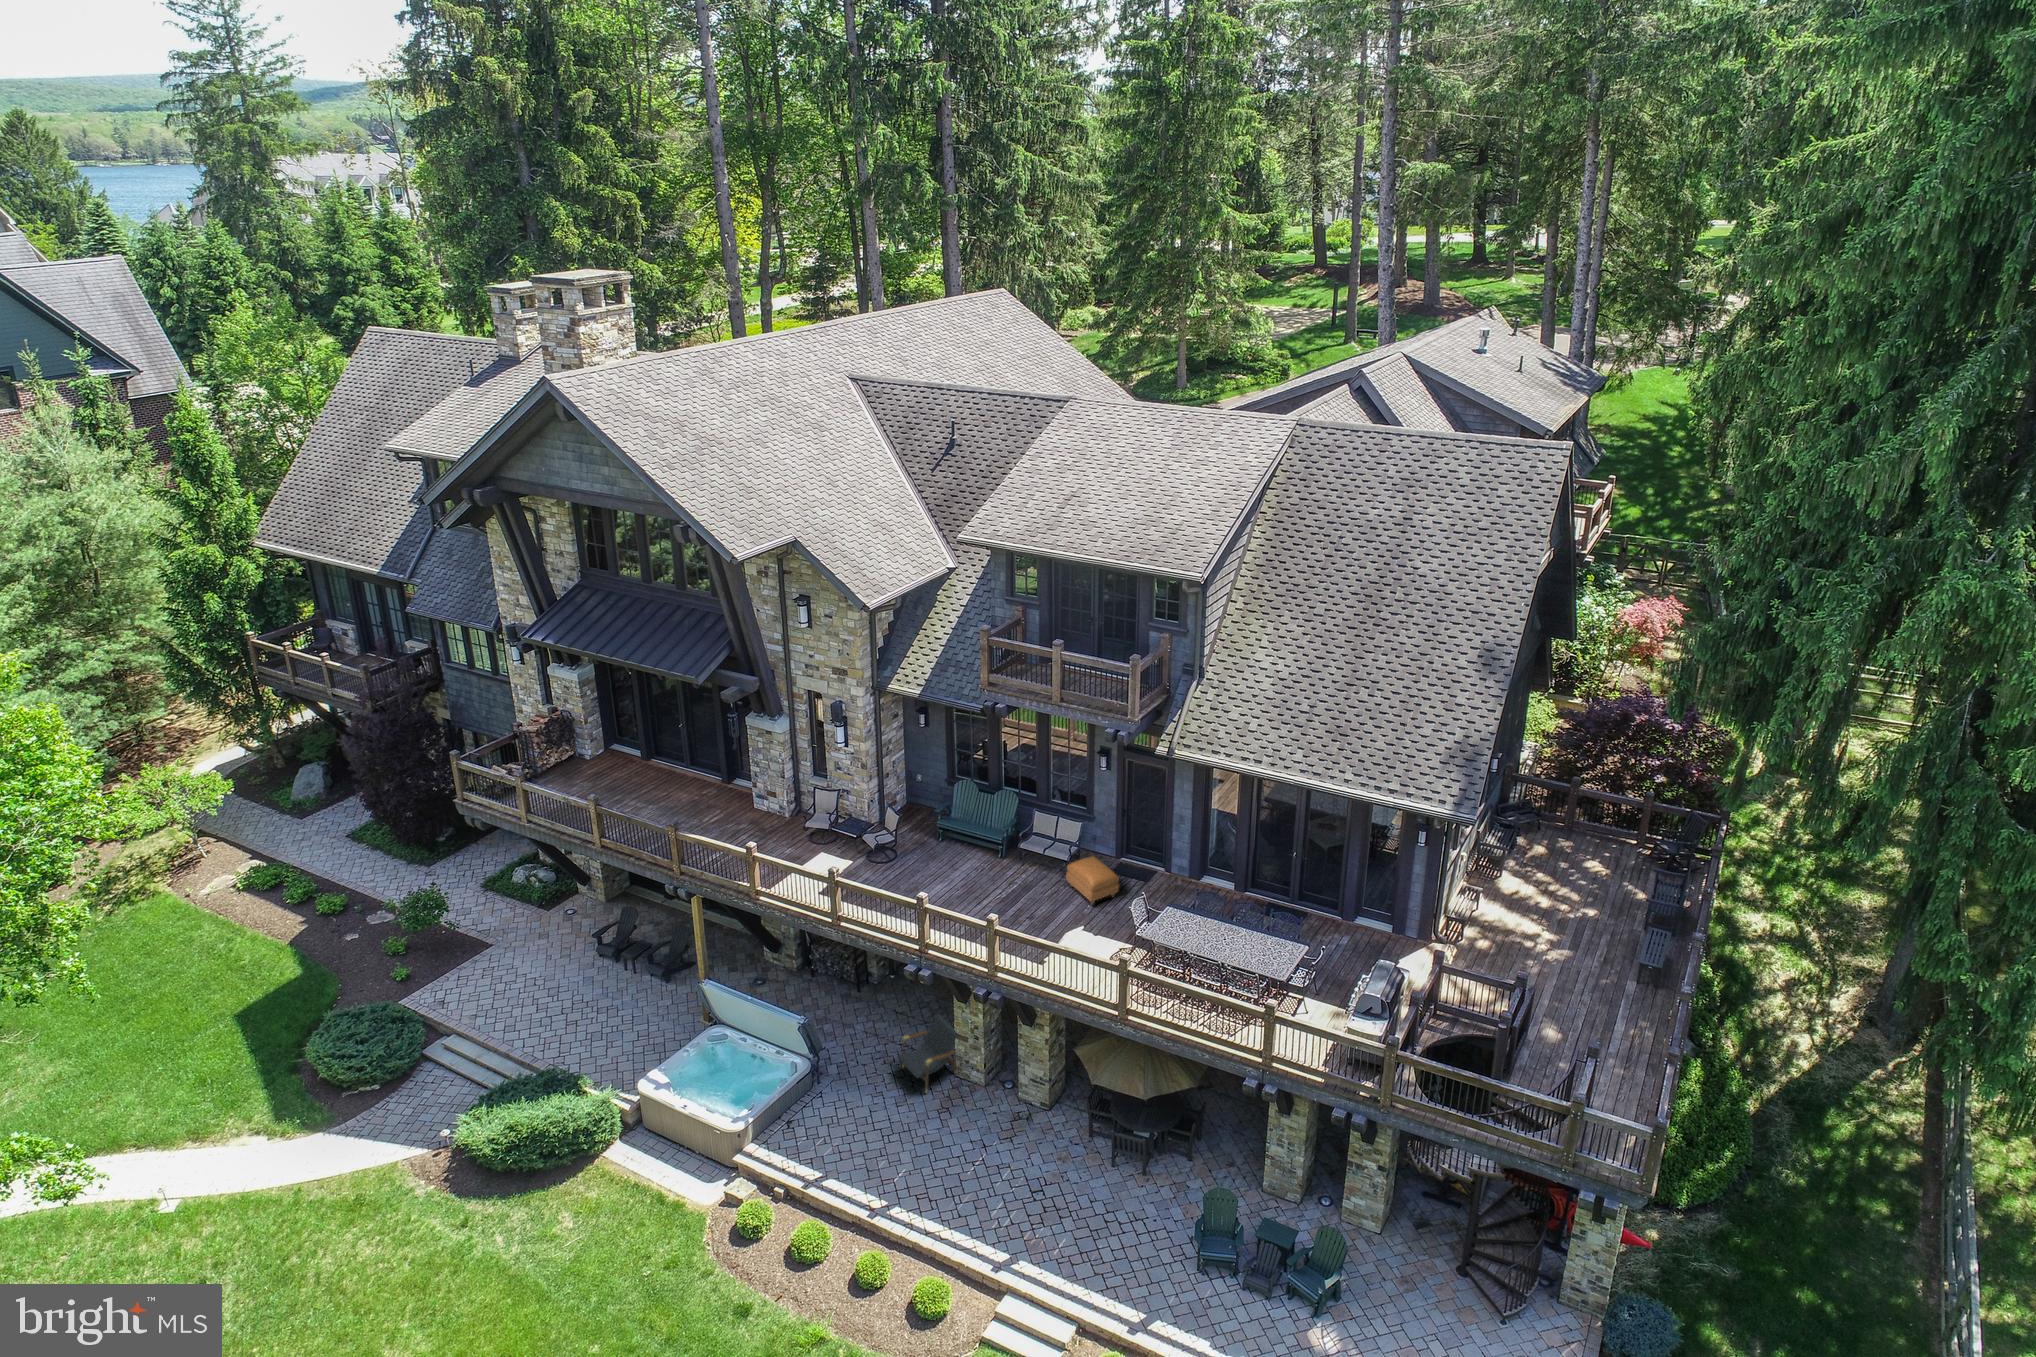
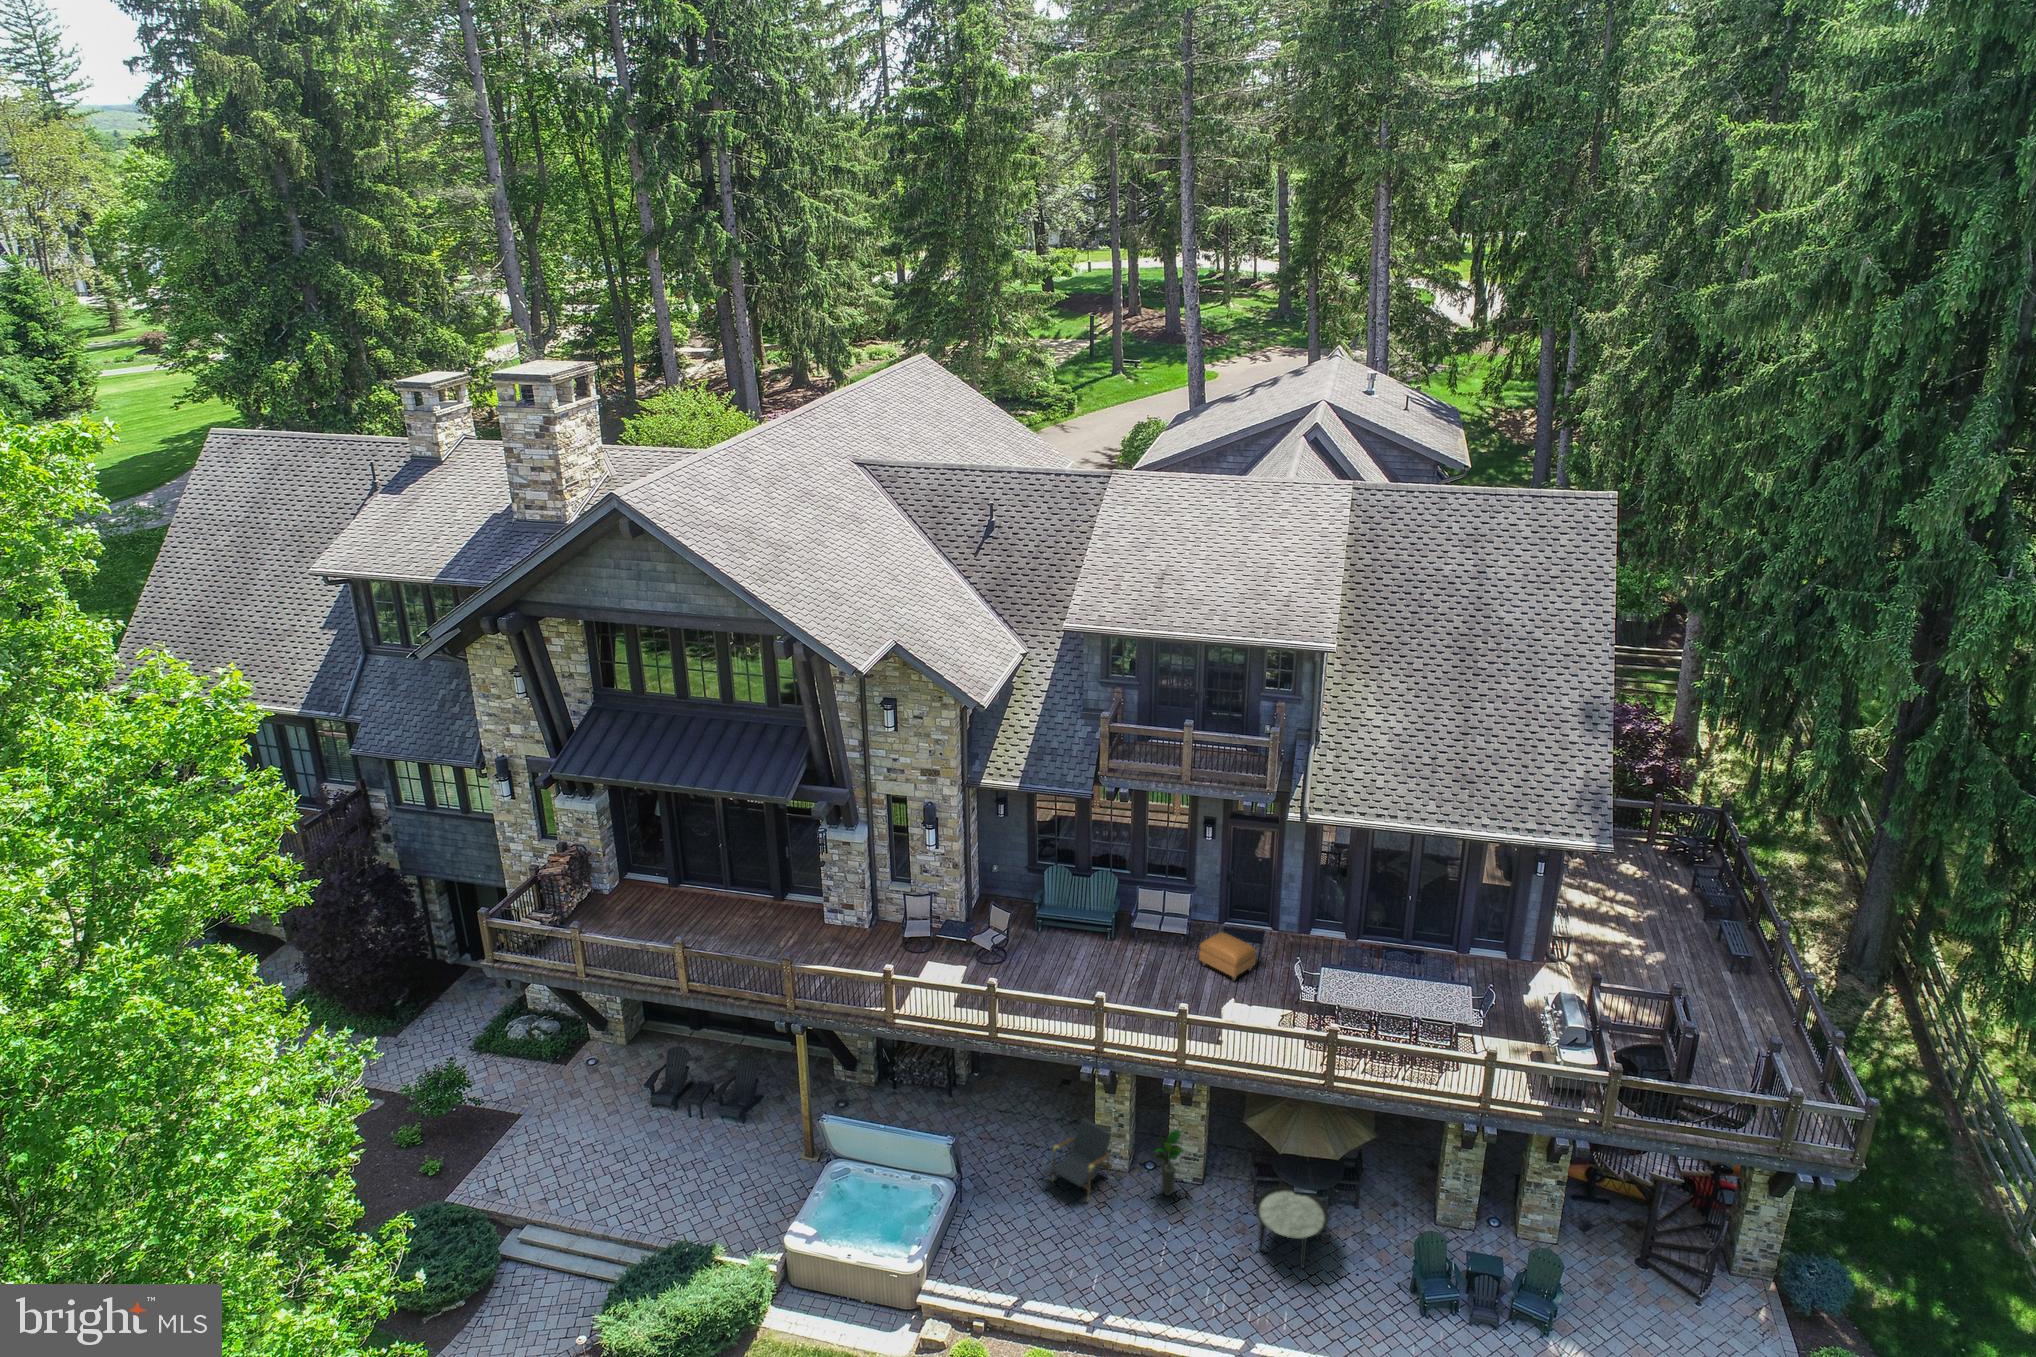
potted plant: none [988,1039,1018,1100] -> present [1154,1130,1184,1195]
round table: none [1062,1110,1133,1193] -> present [1255,1186,1329,1268]

